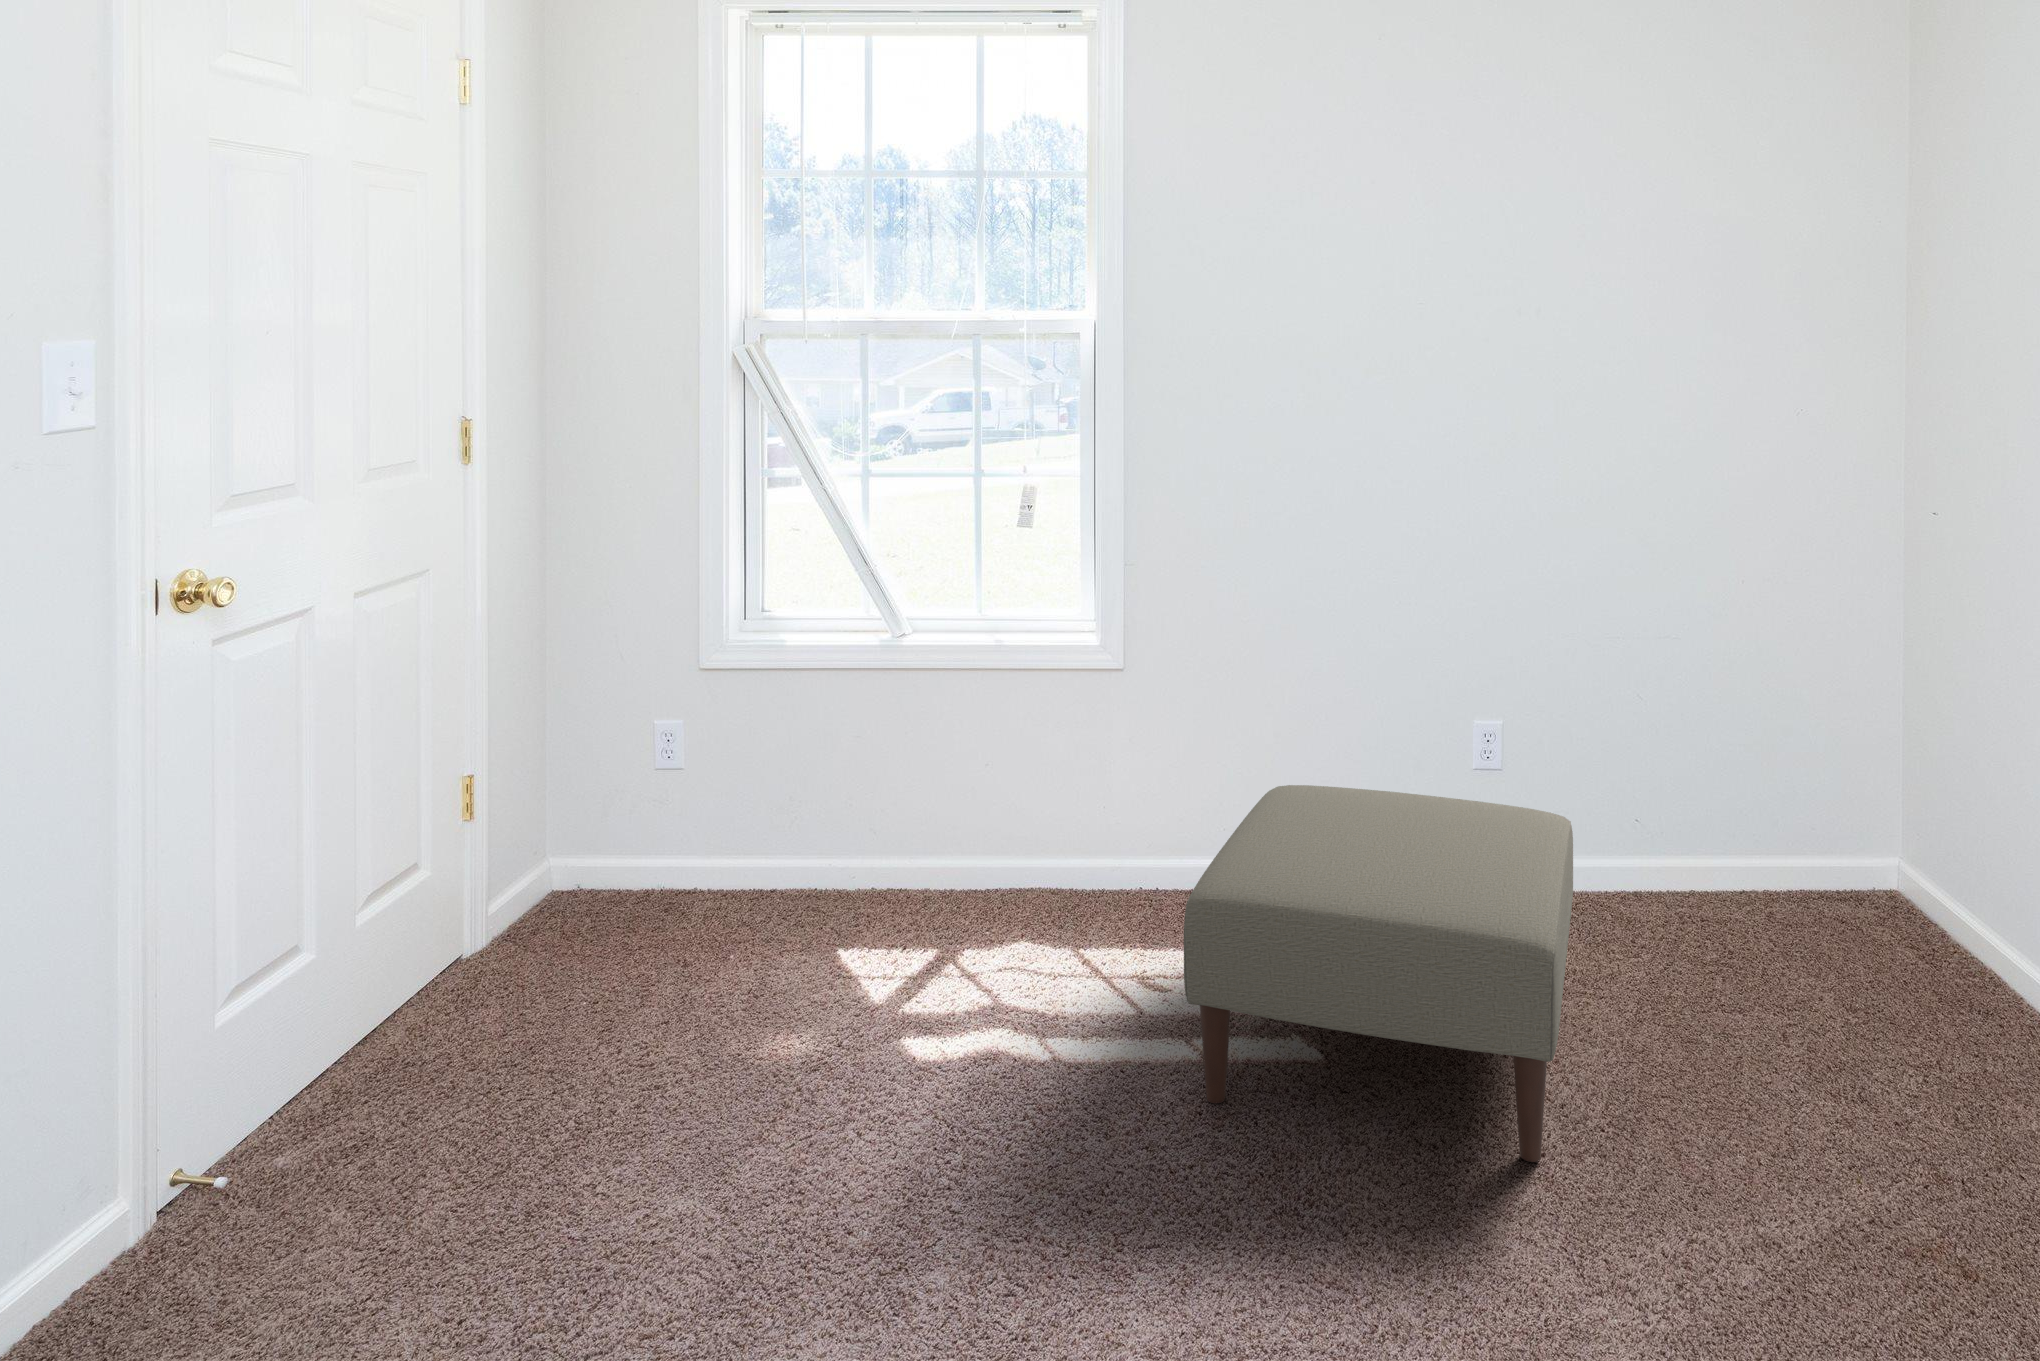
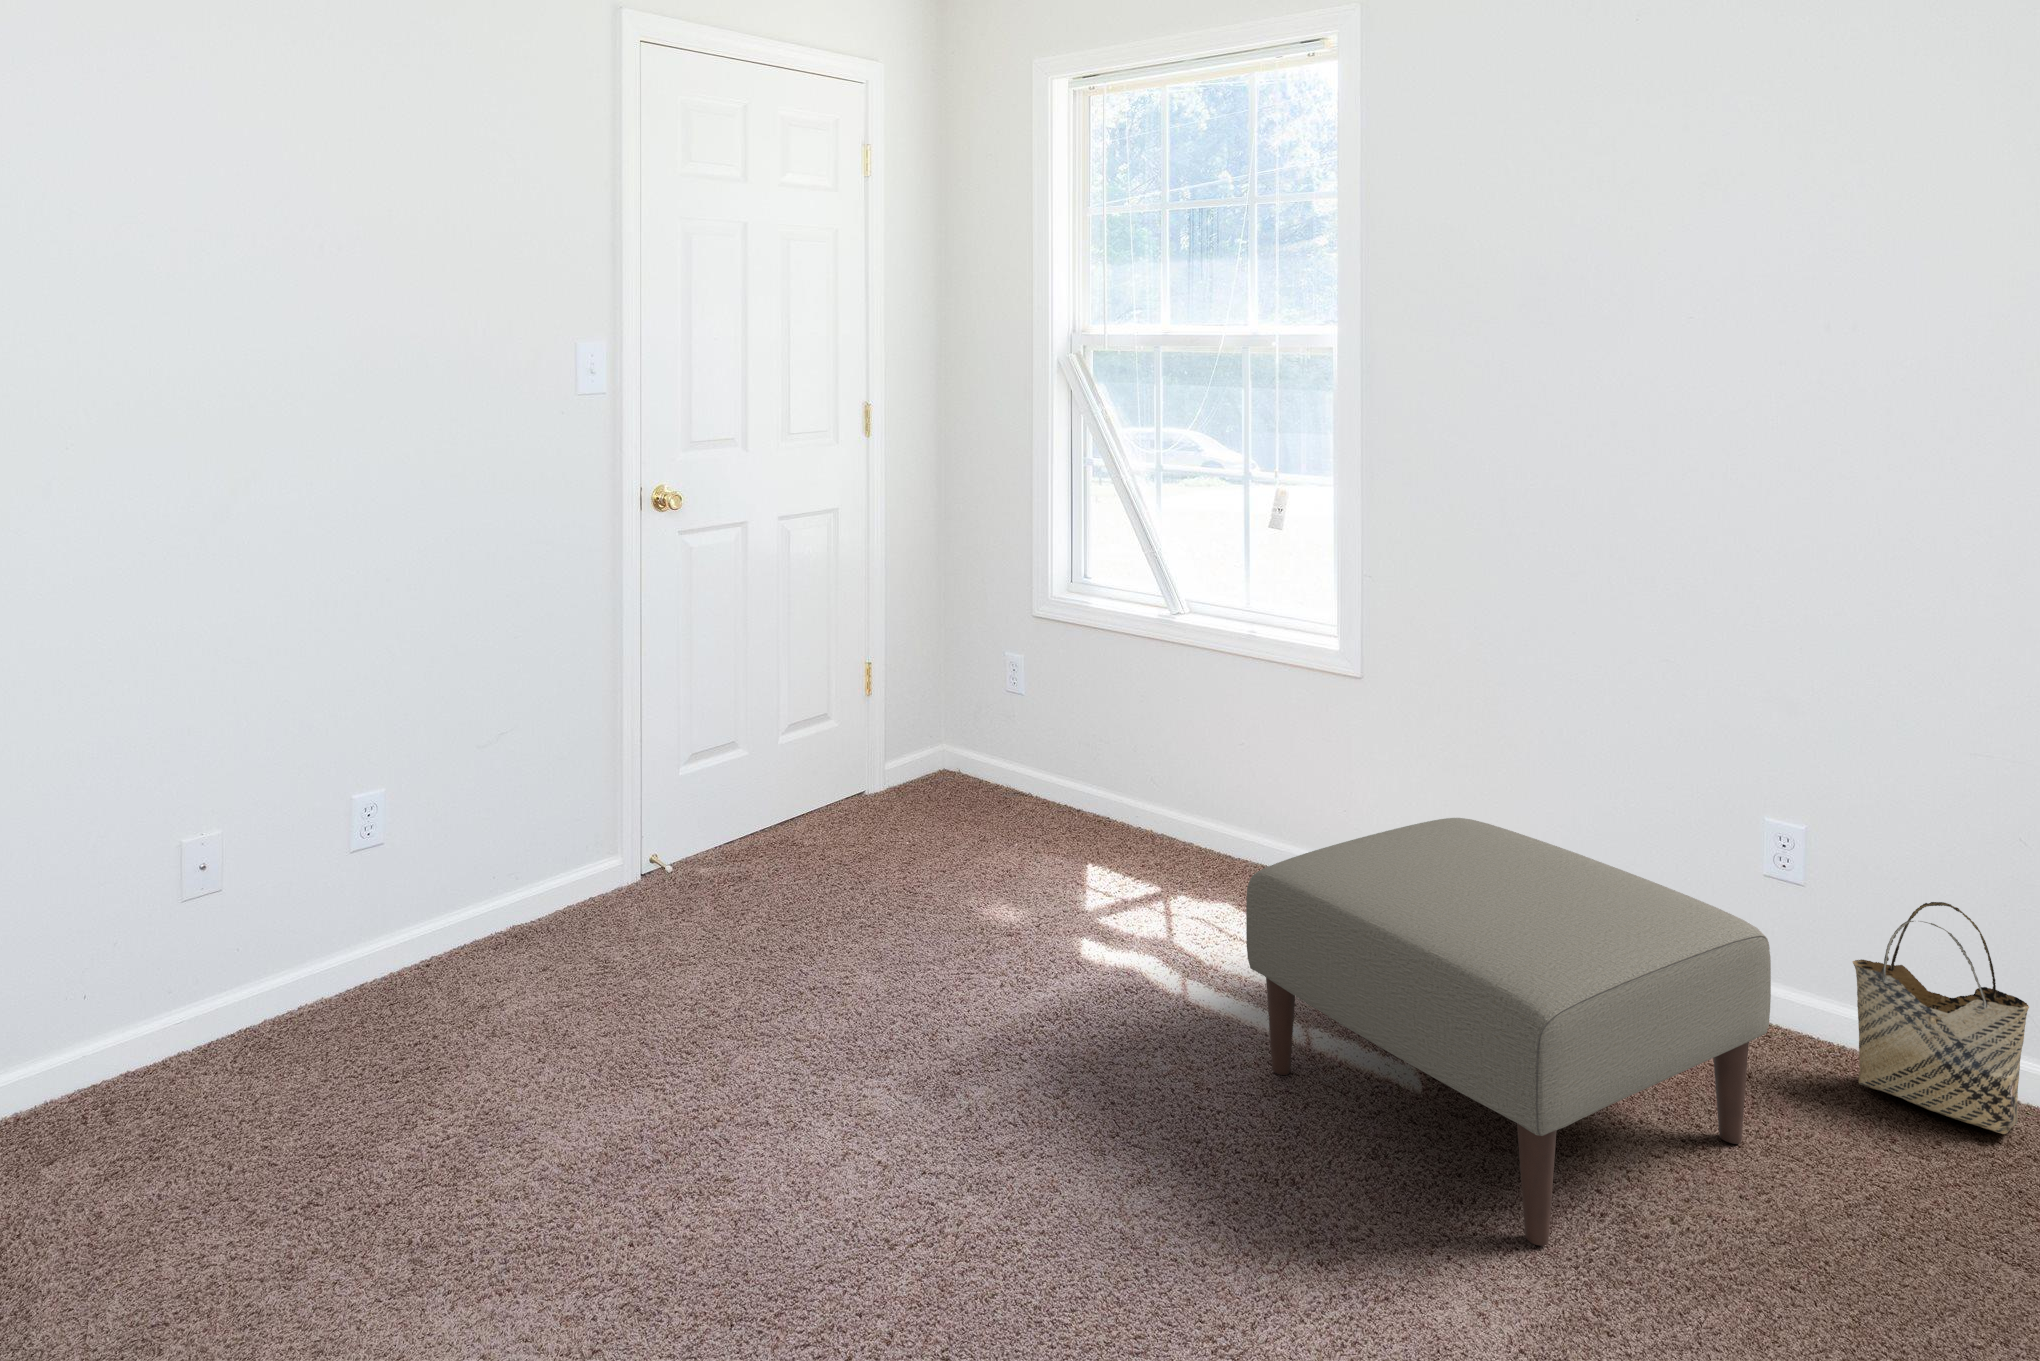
woven basket: none [1561,758,1671,921] -> present [1853,902,2029,1134]

